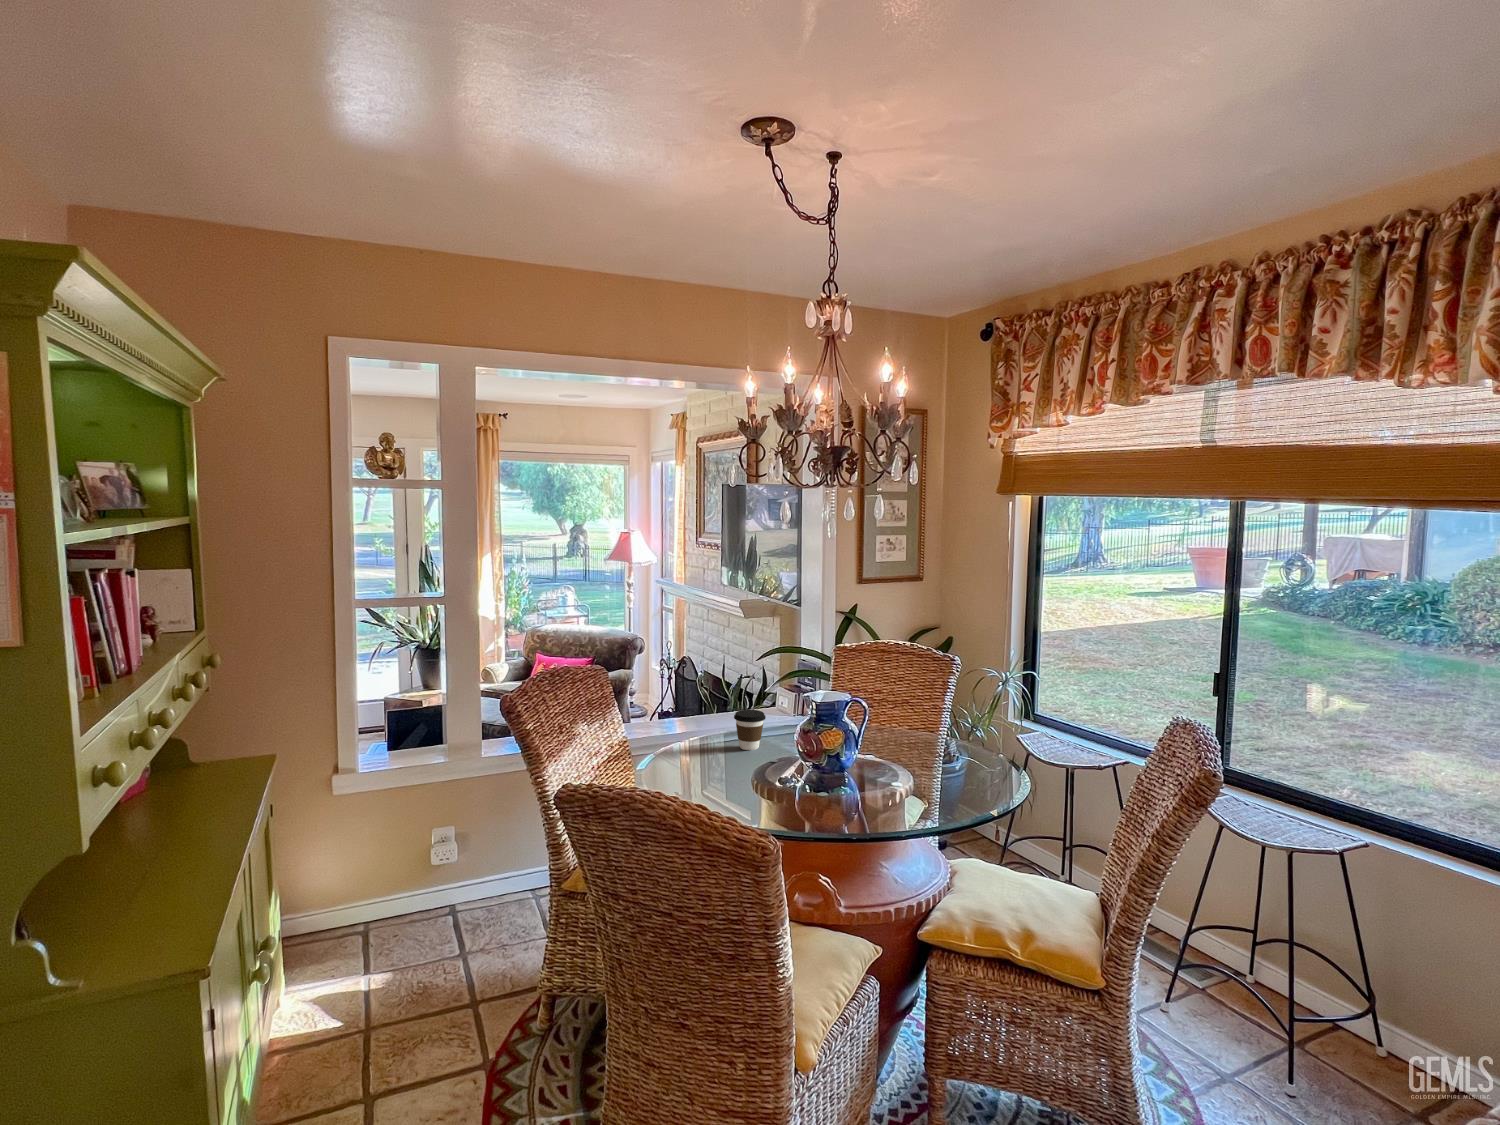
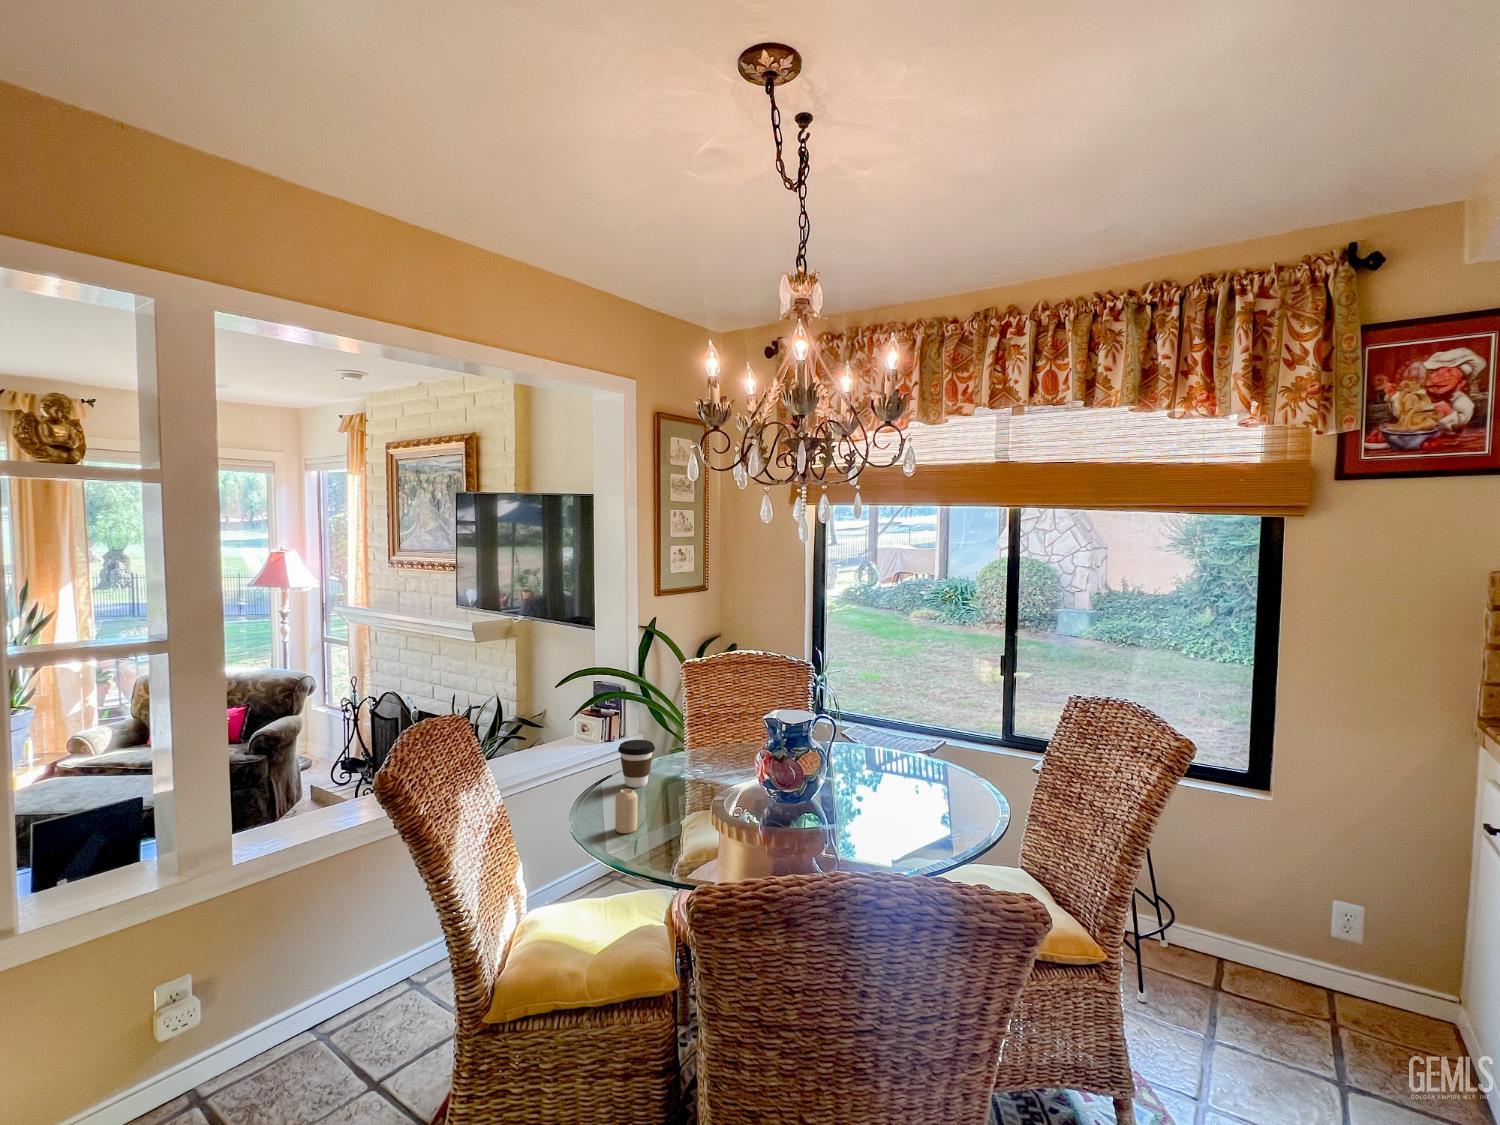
candle: none [696,744,715,780] -> present [615,789,638,833]

